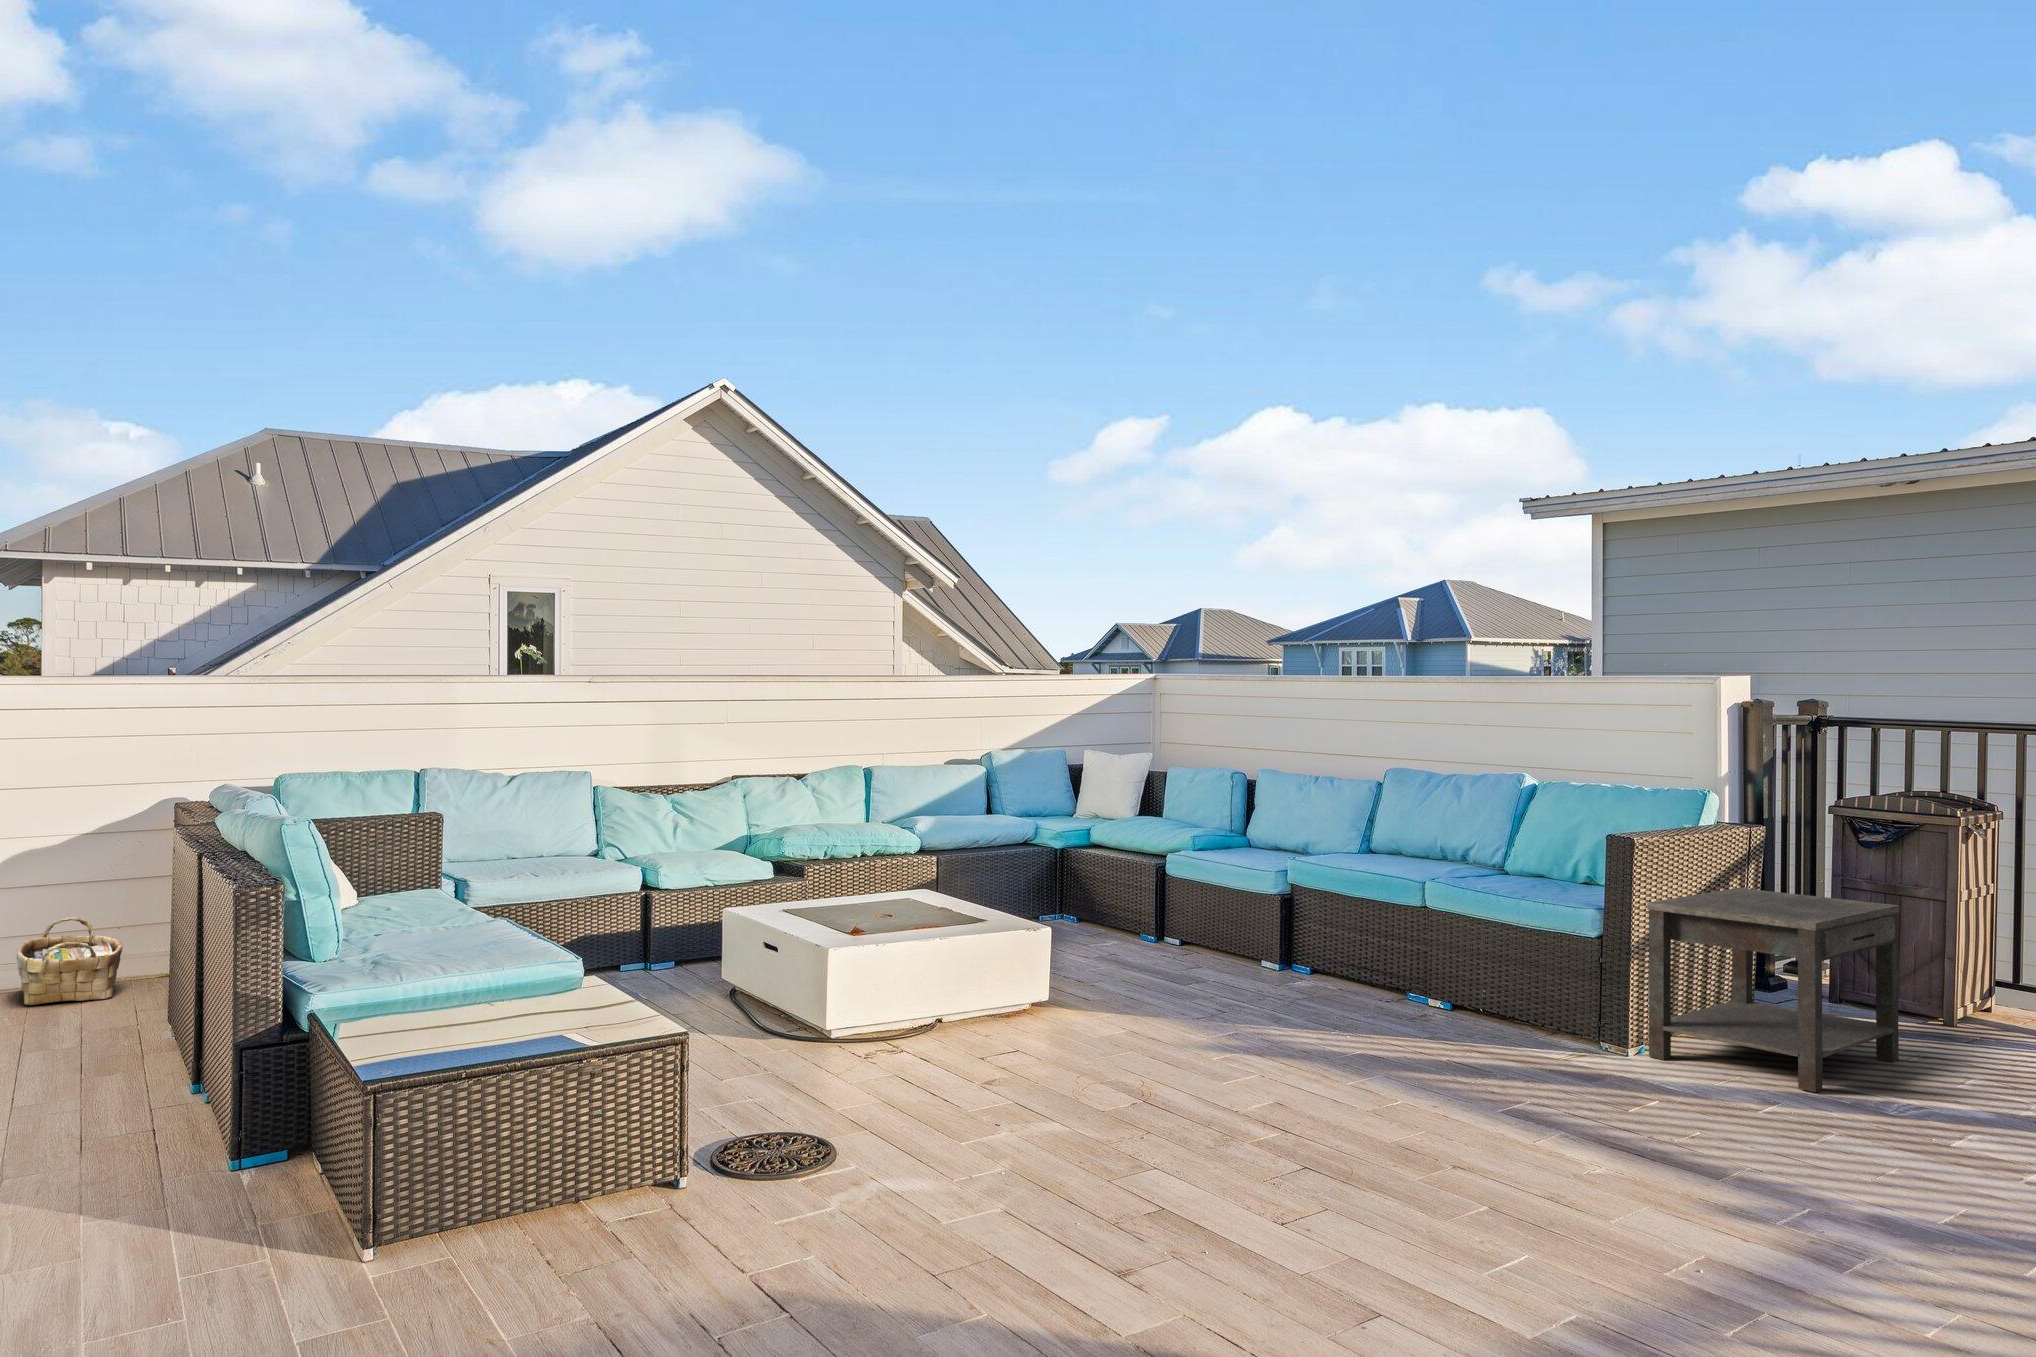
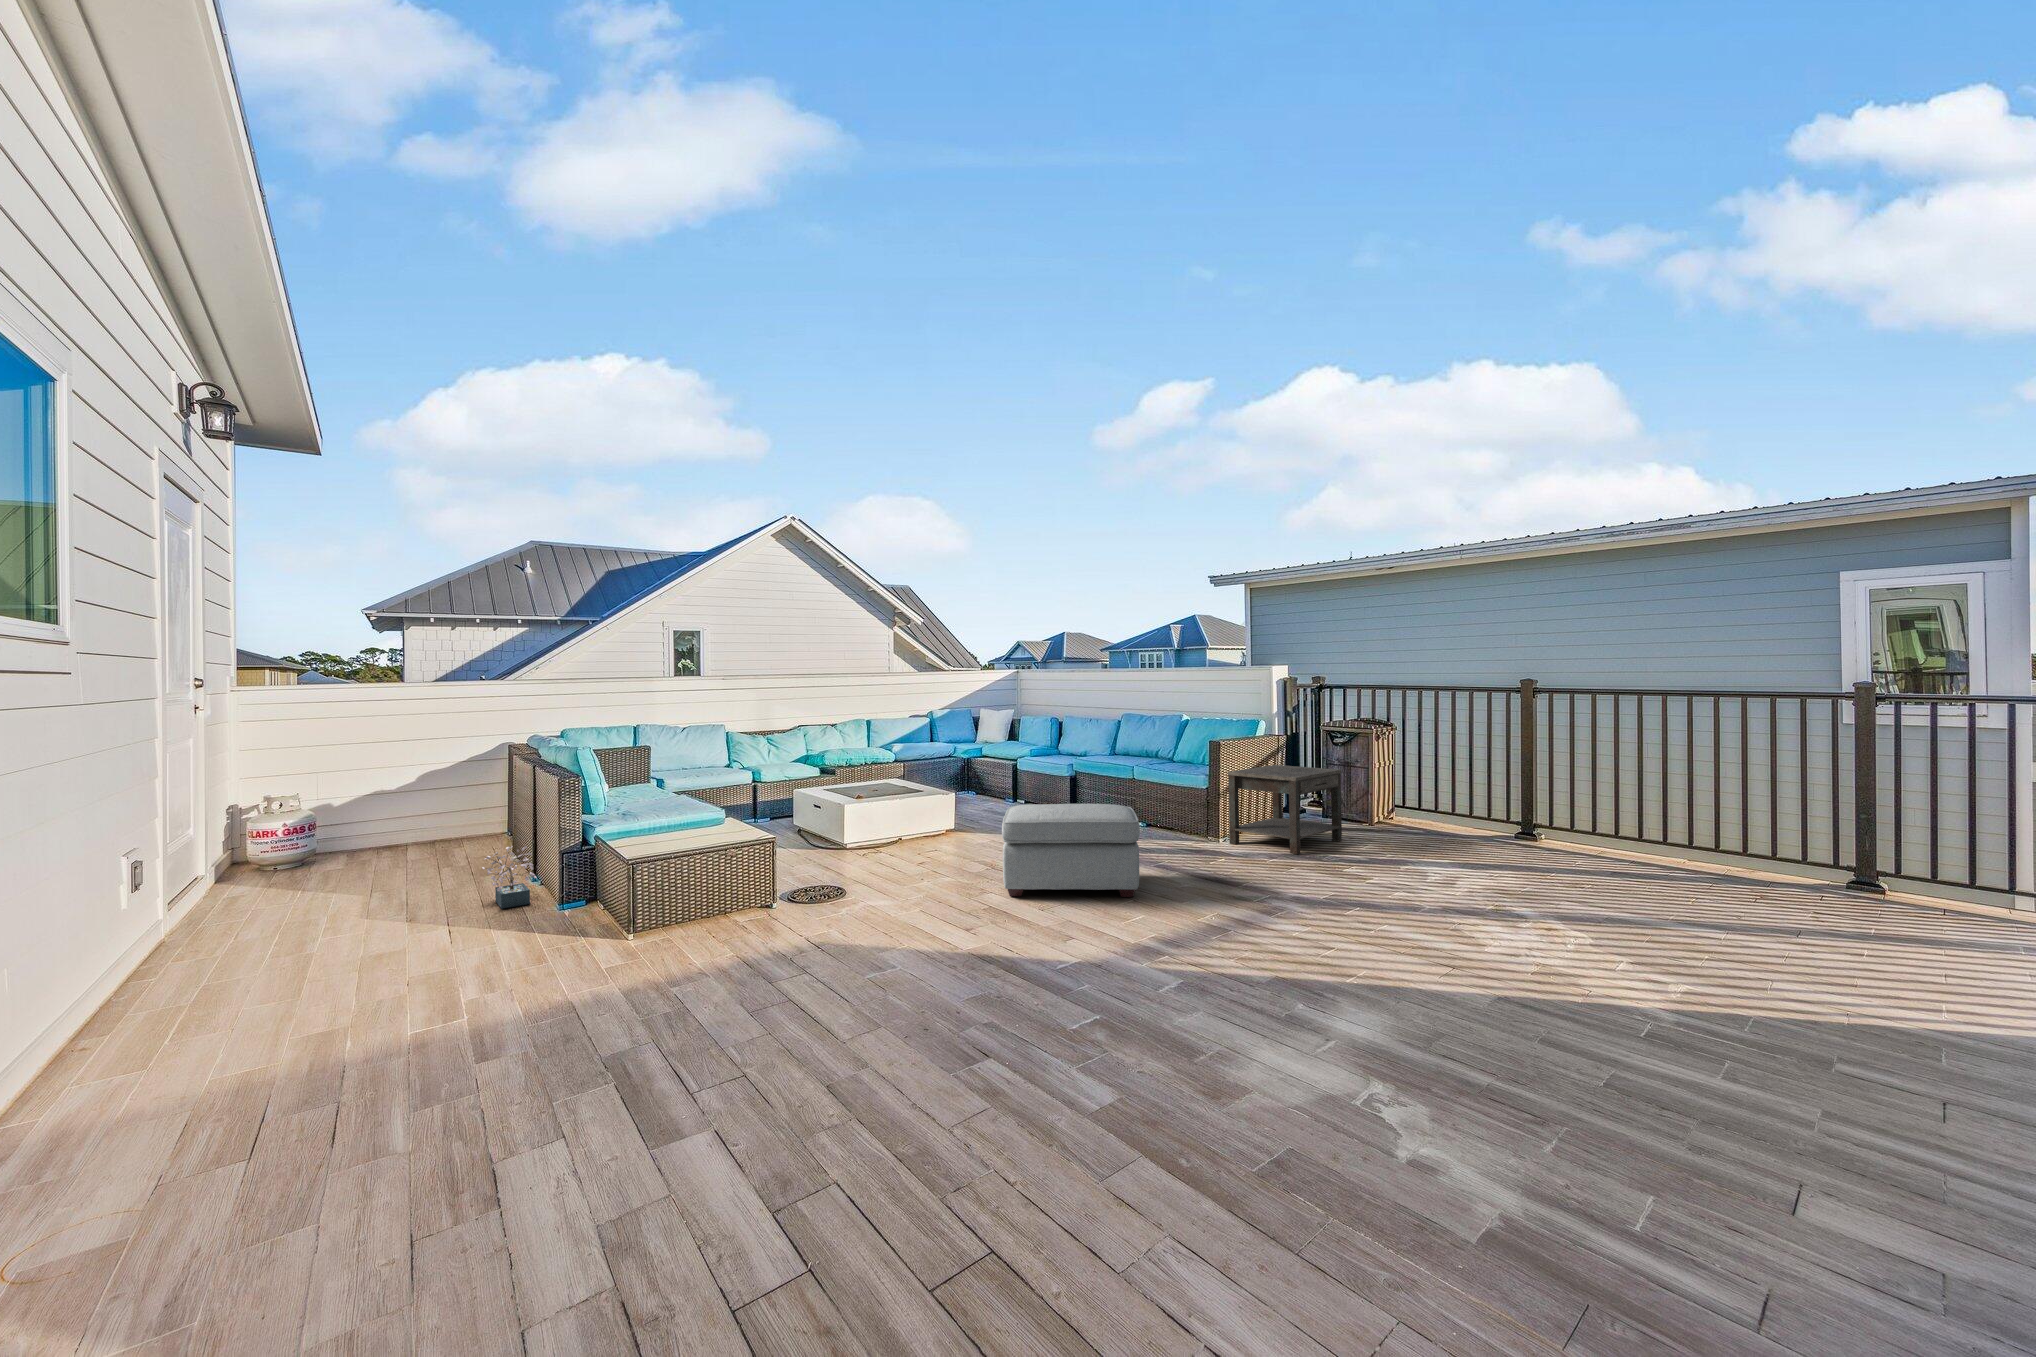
woven basket: present [17,917,122,1006] -> none [432,804,486,848]
ottoman: none [1188,968,1504,1194] -> present [1002,804,1140,897]
decorative plant: none [76,1022,186,1161] -> present [482,846,537,909]

